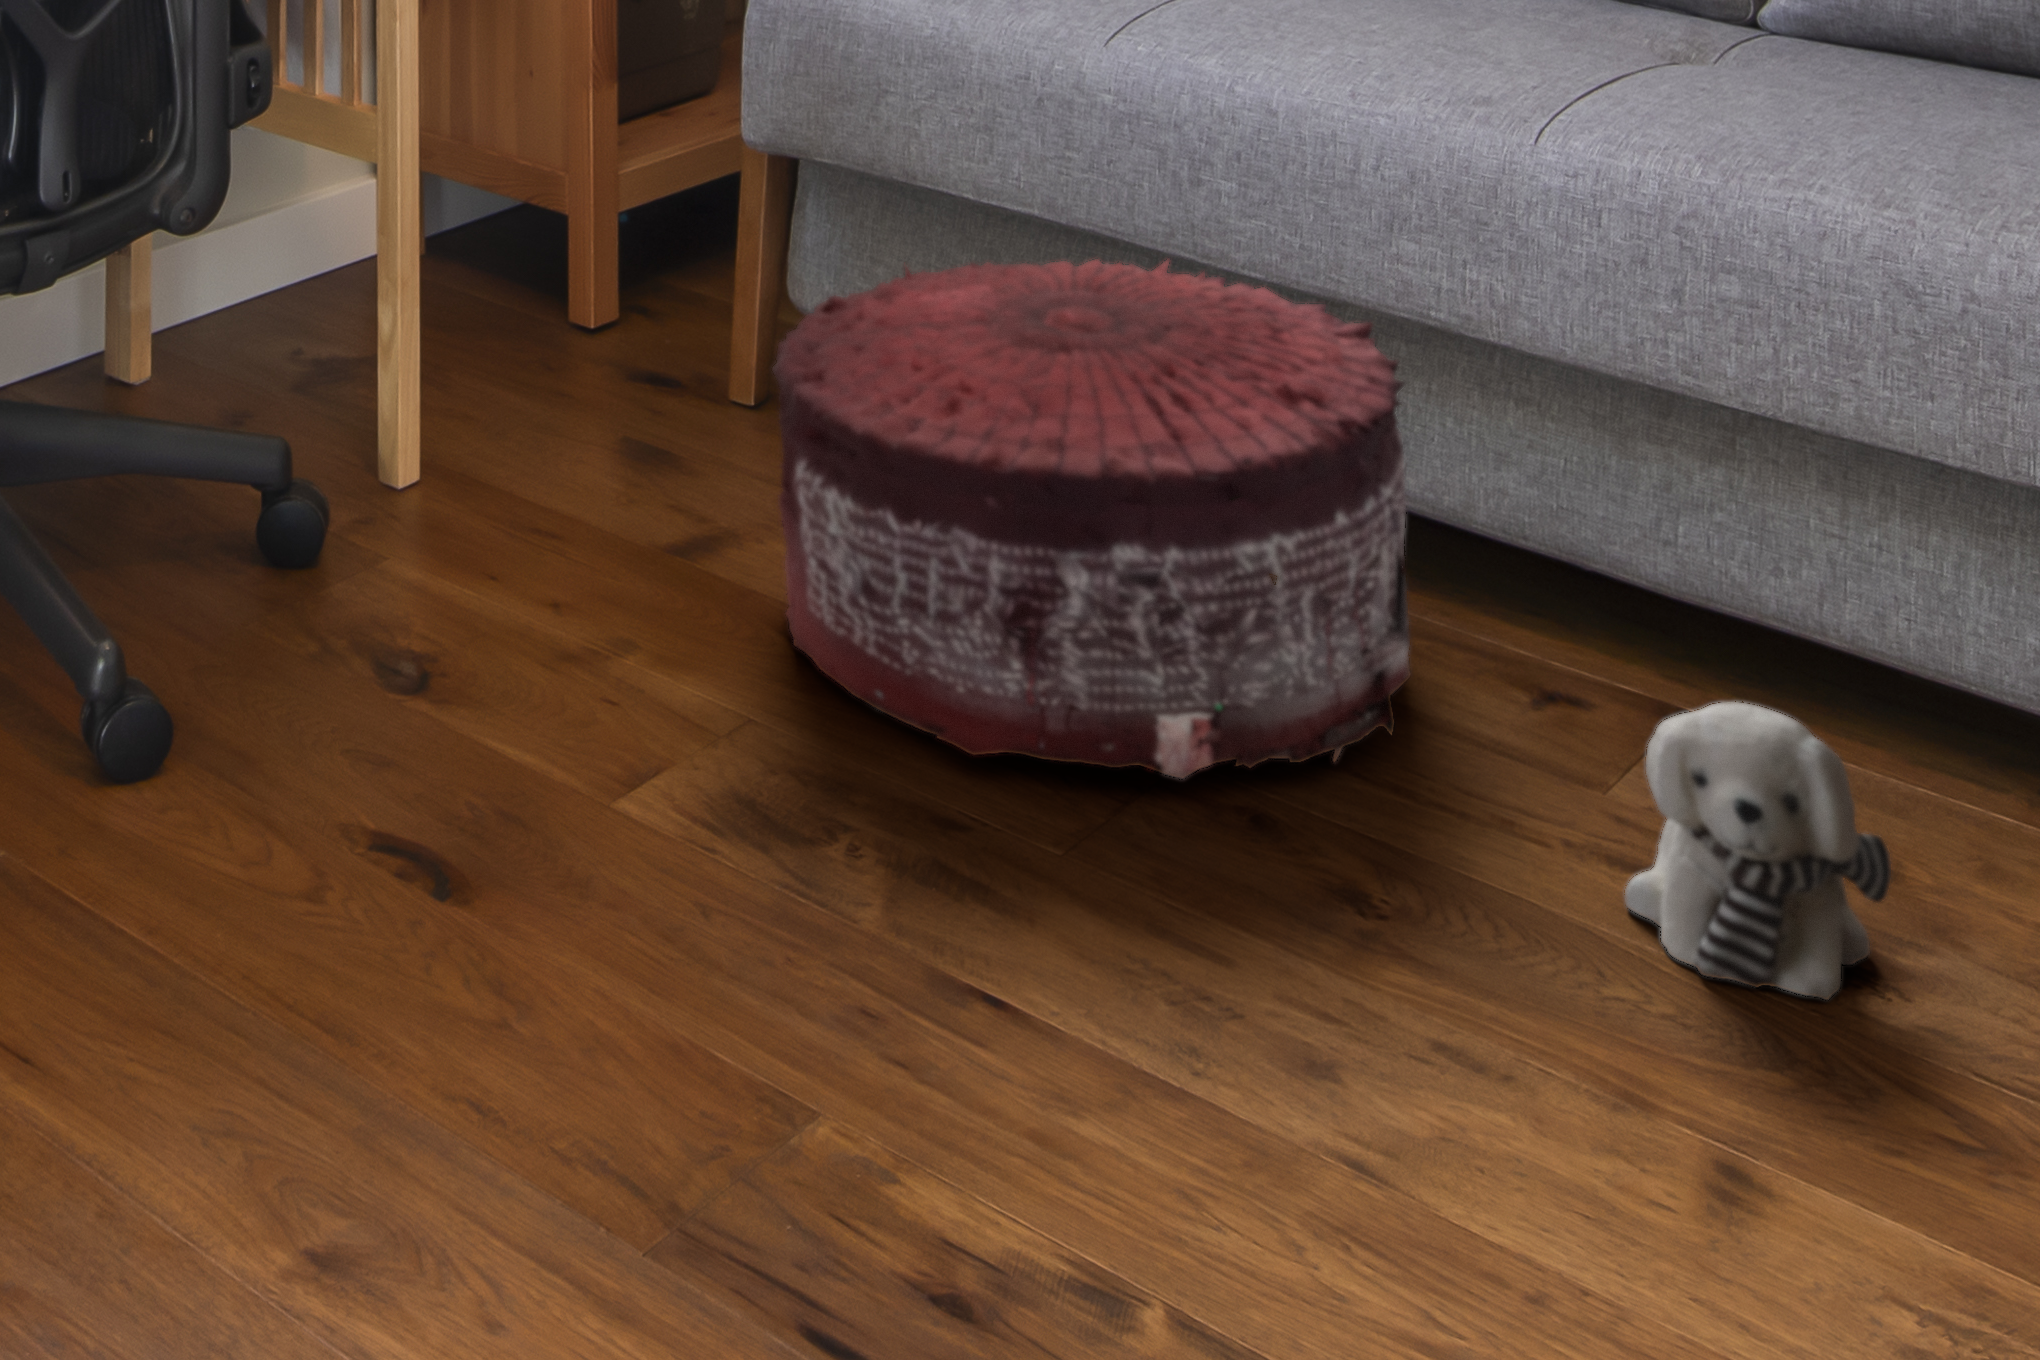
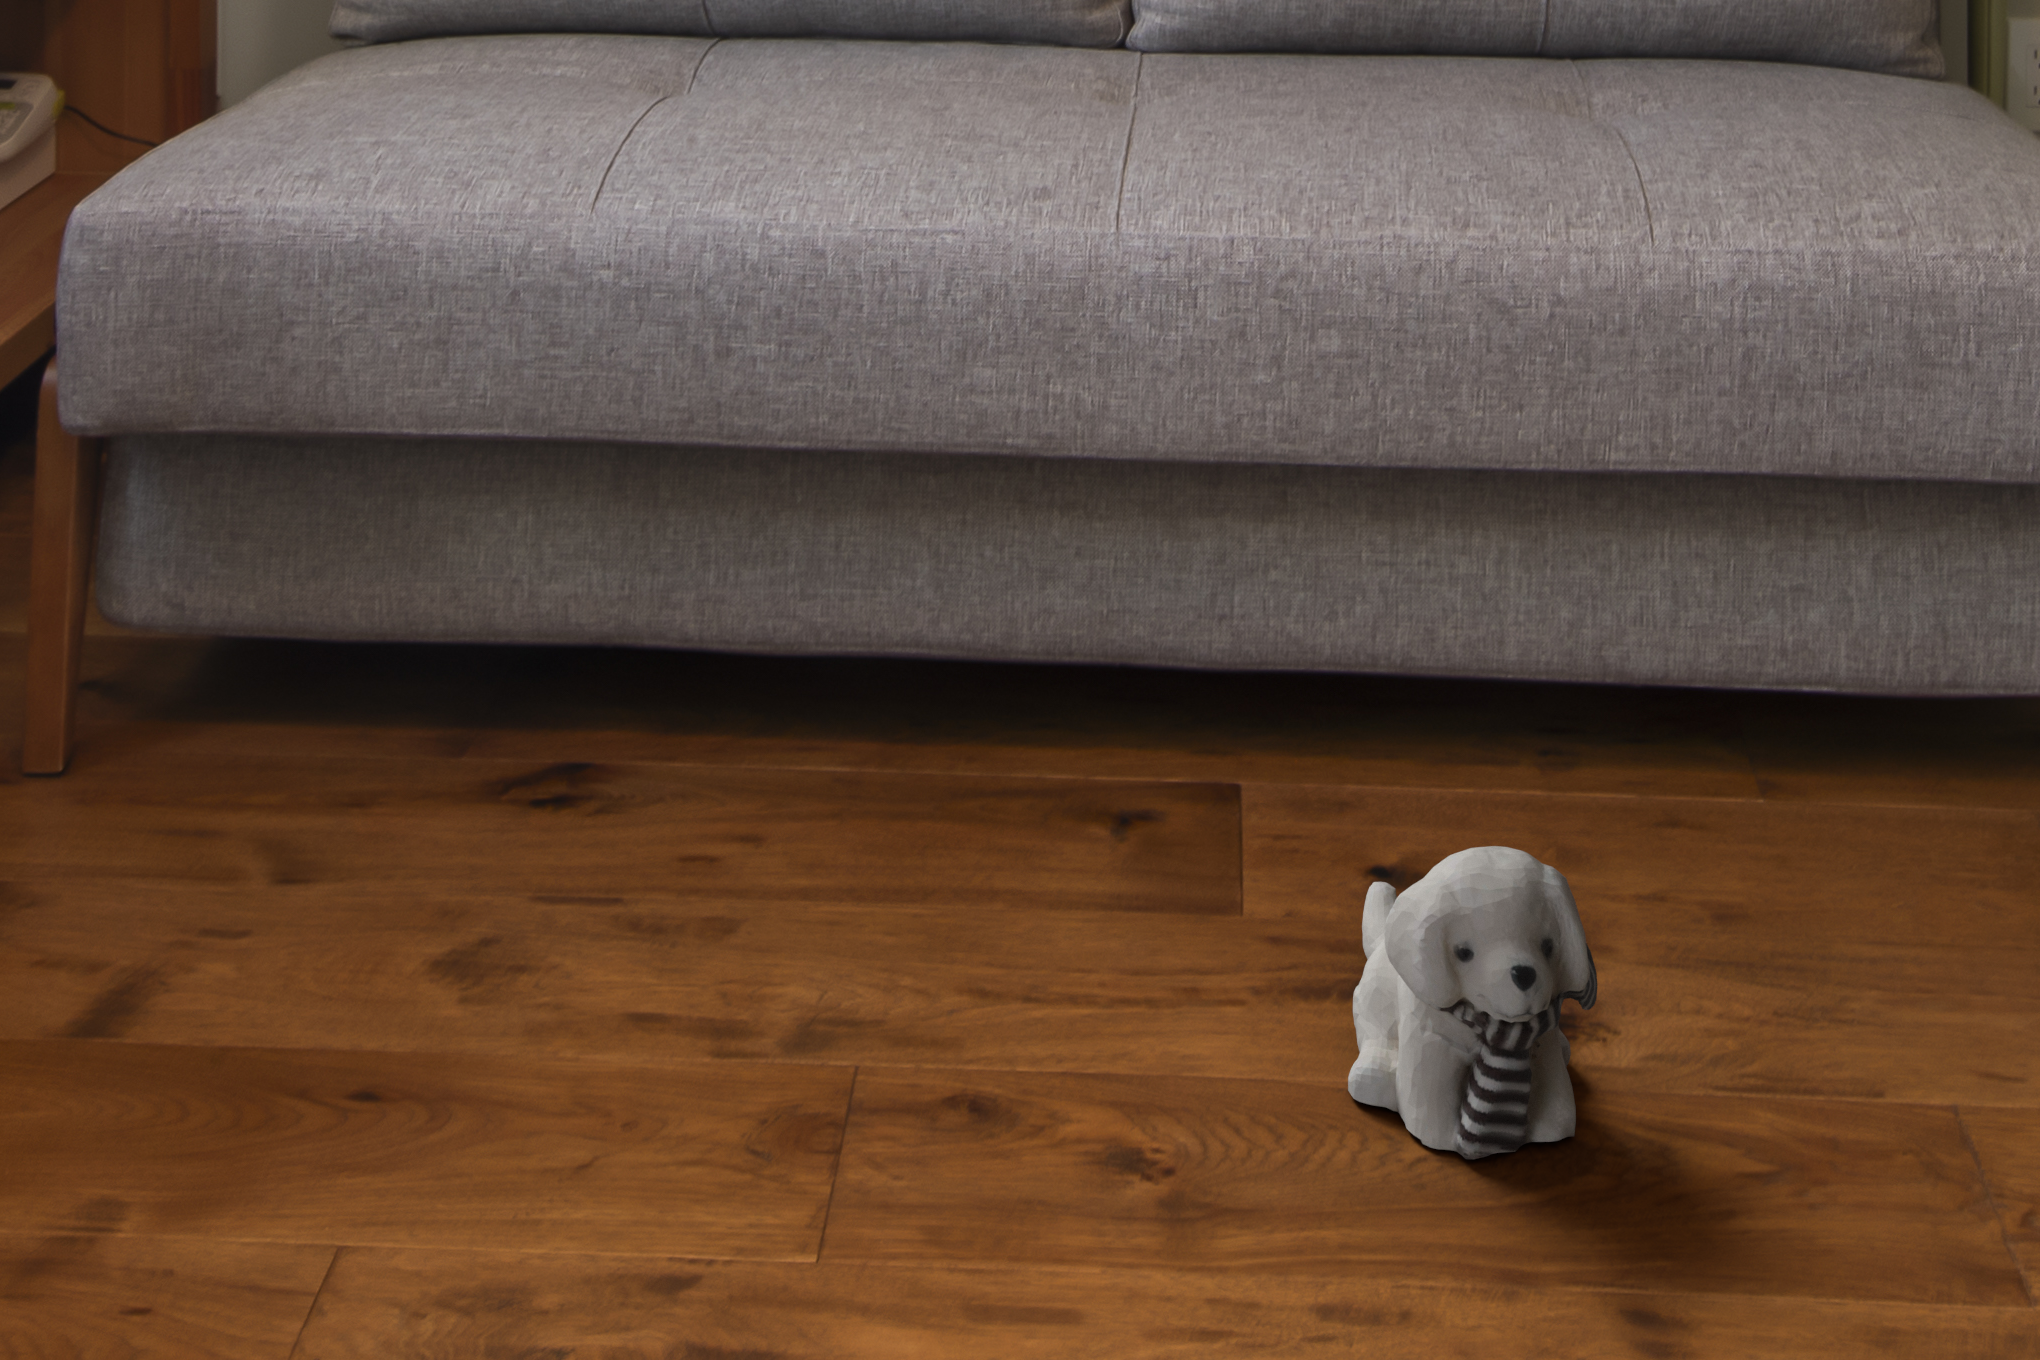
pouf: present [773,260,1410,778] -> none [261,447,1045,1215]

